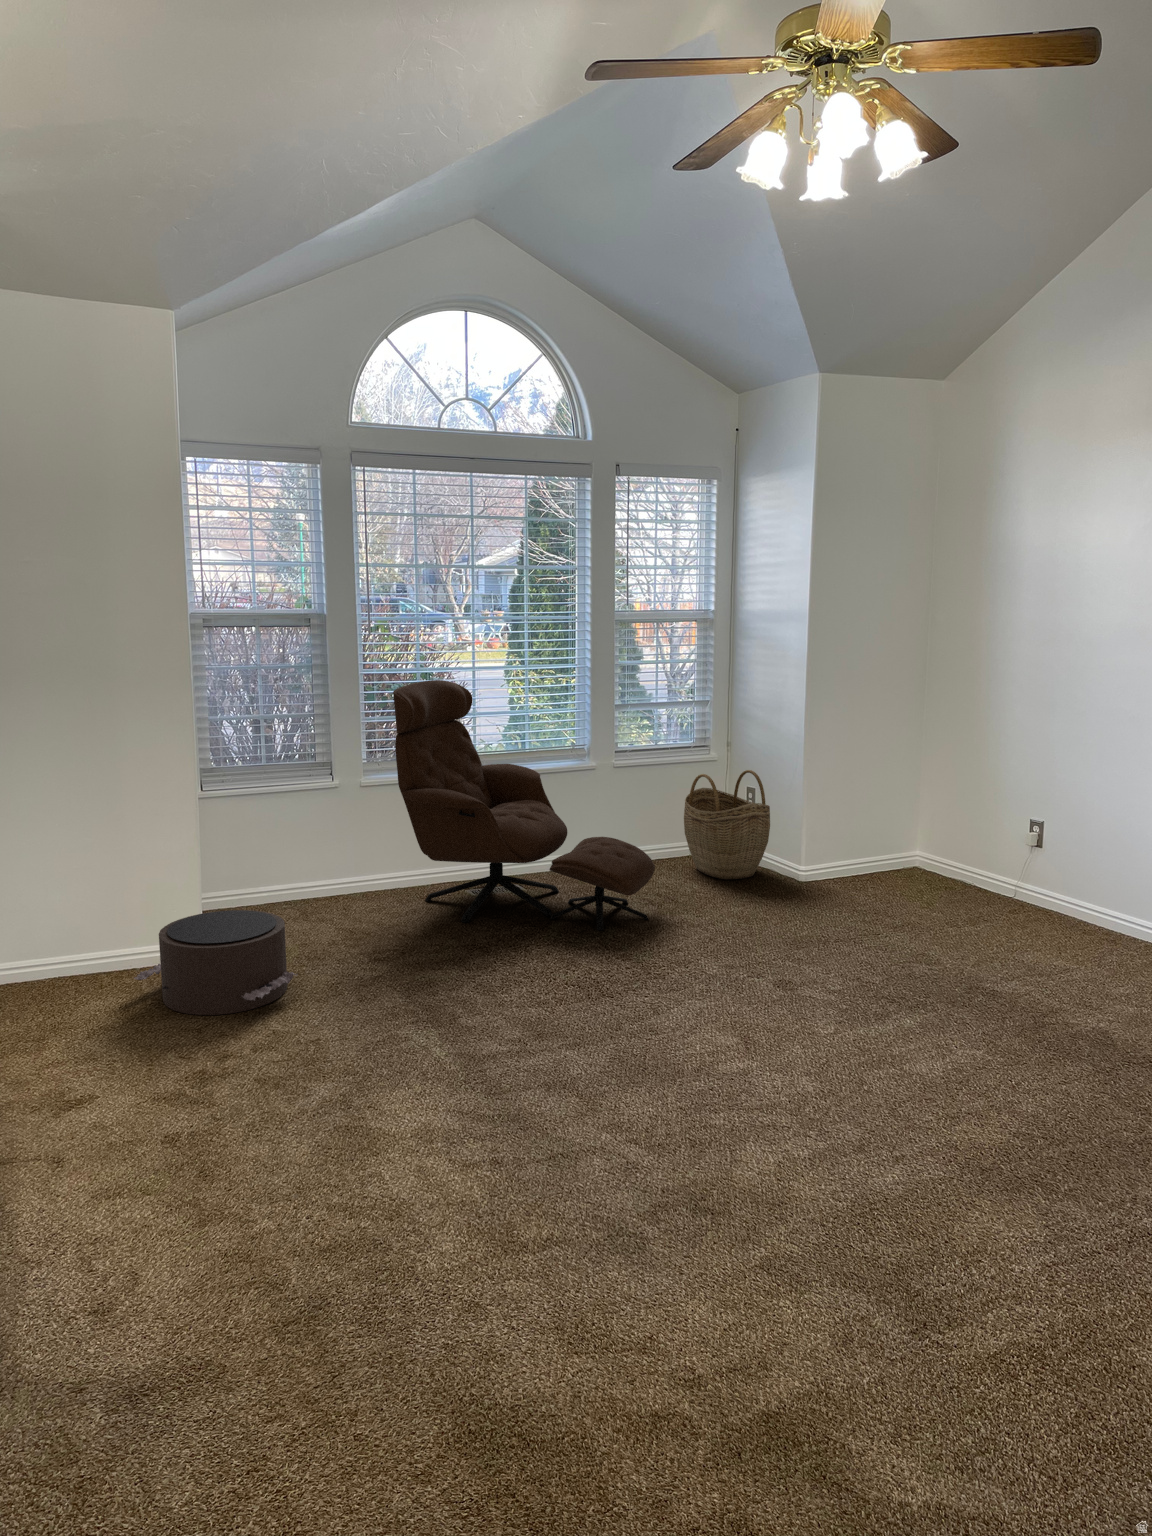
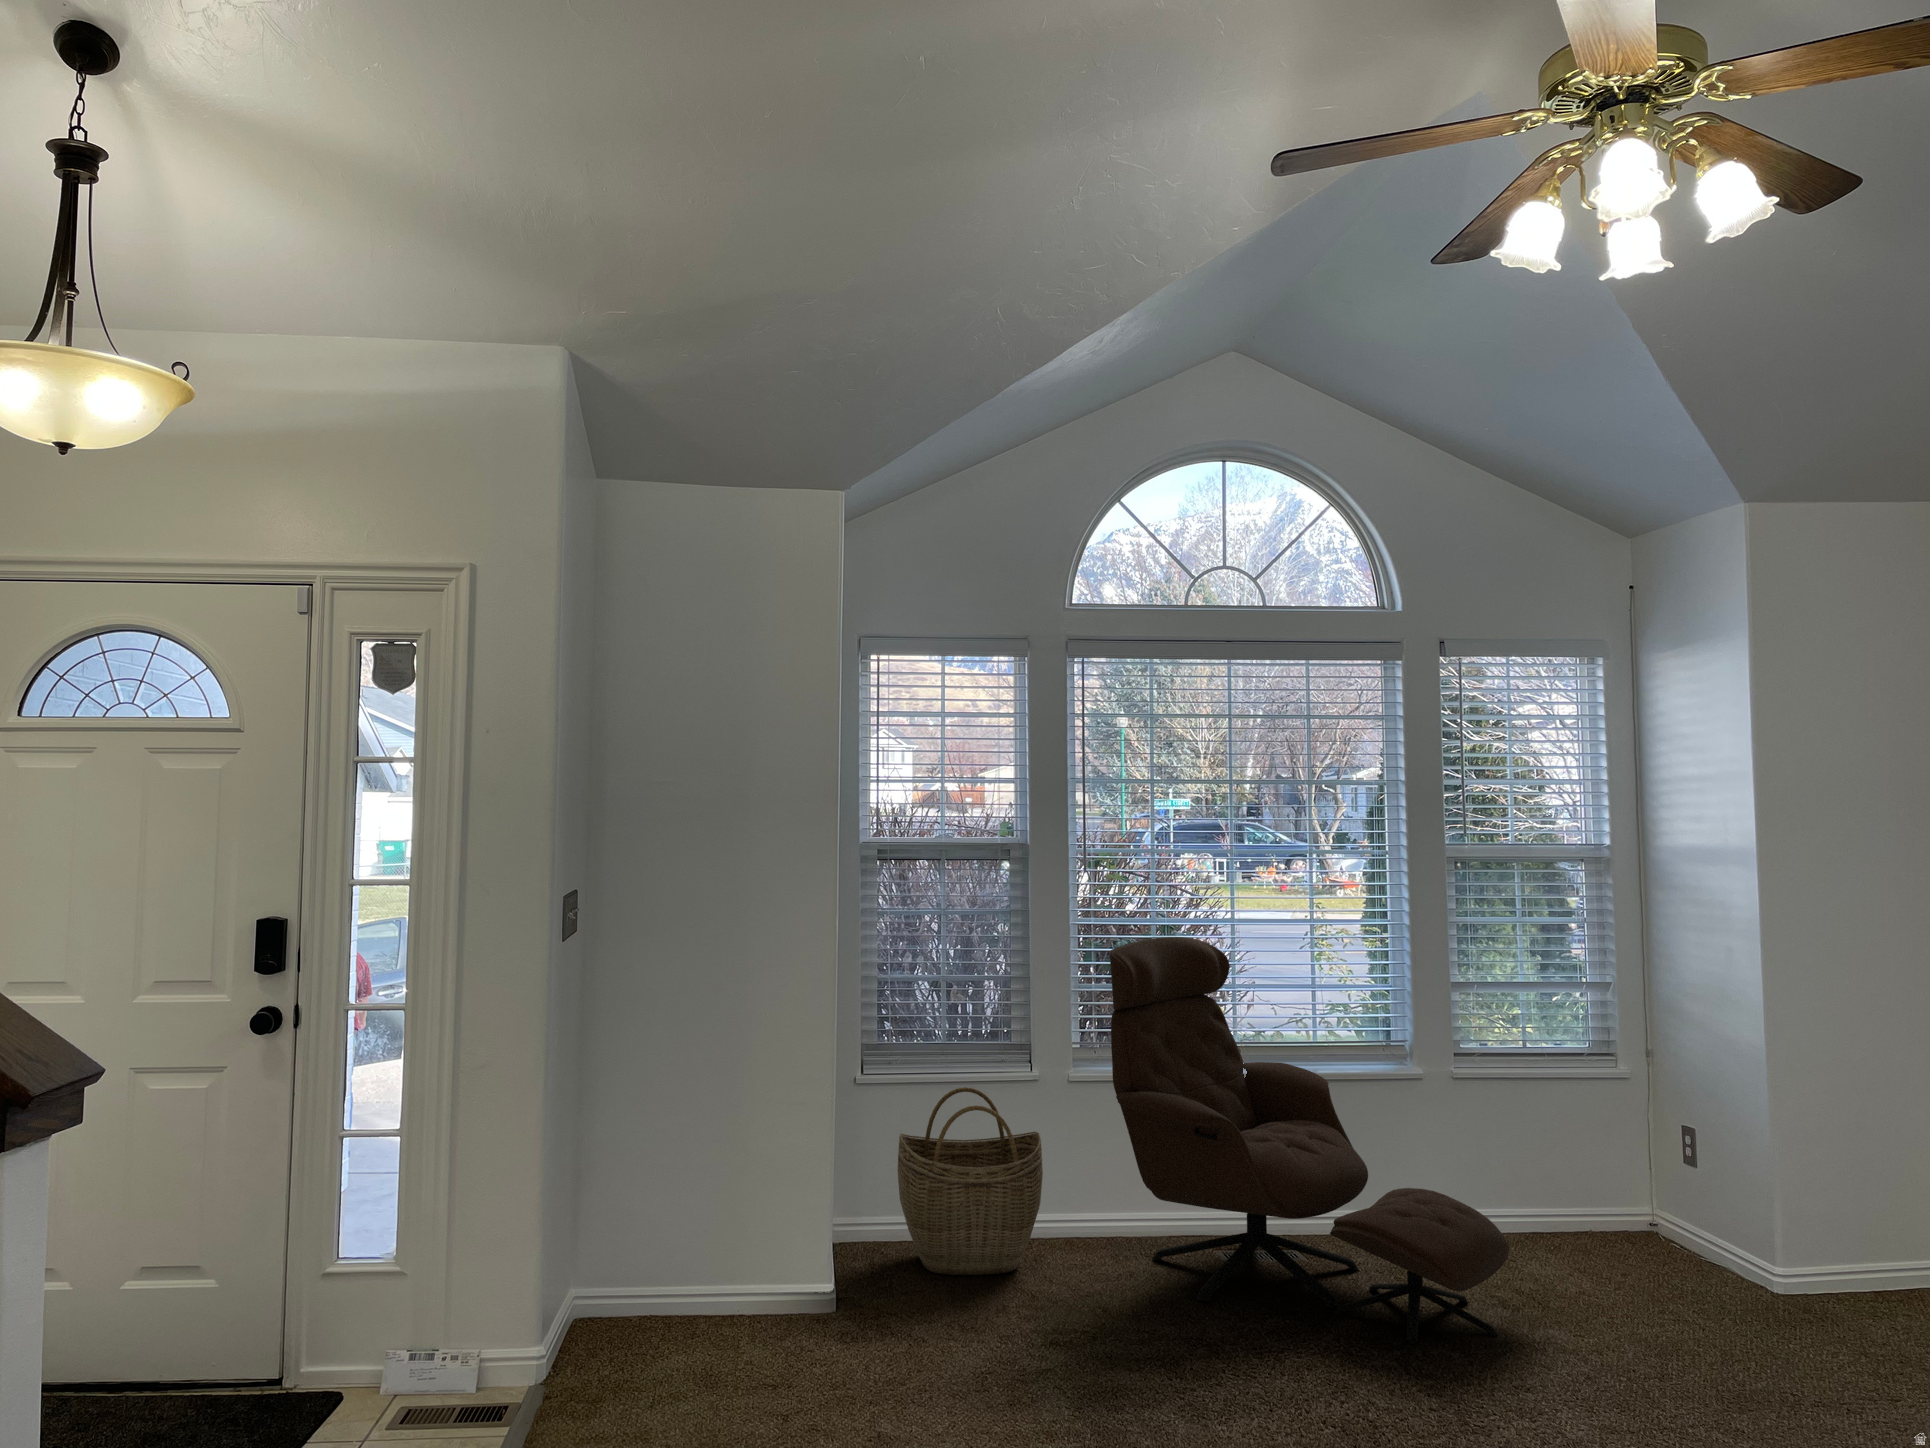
woven basket: present [684,770,770,879] -> present [898,1087,1043,1275]
pouf: present [134,910,298,1015] -> none [735,1242,941,1395]

